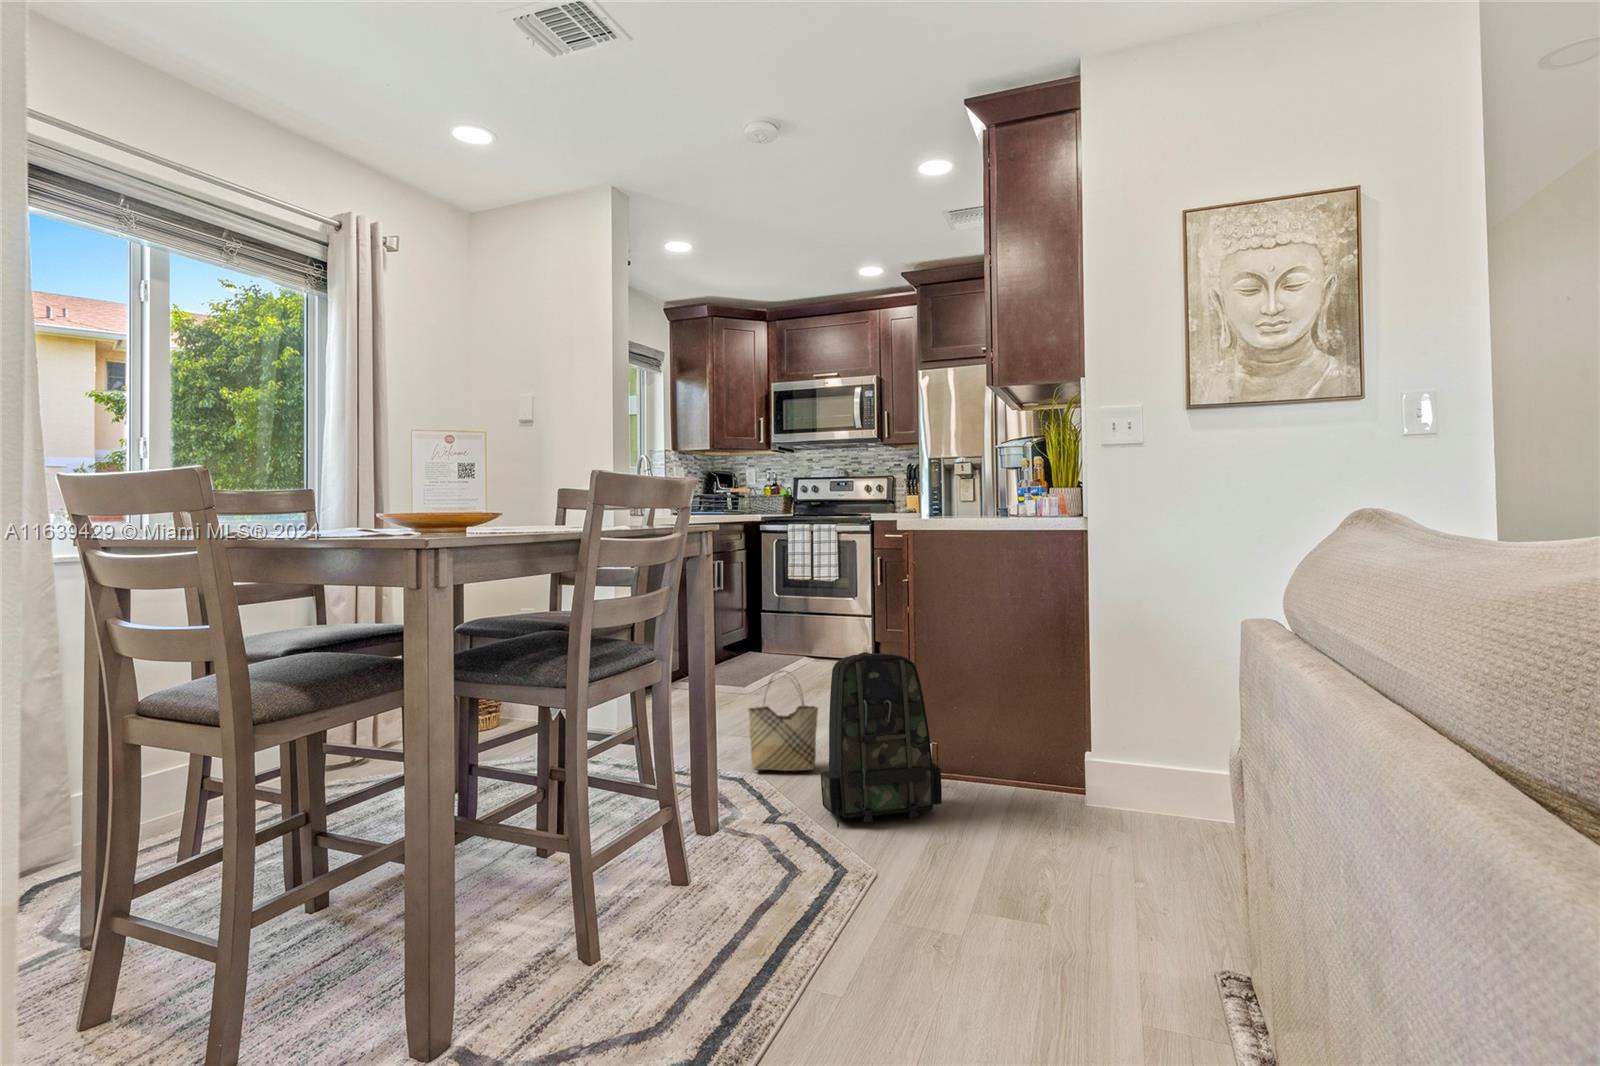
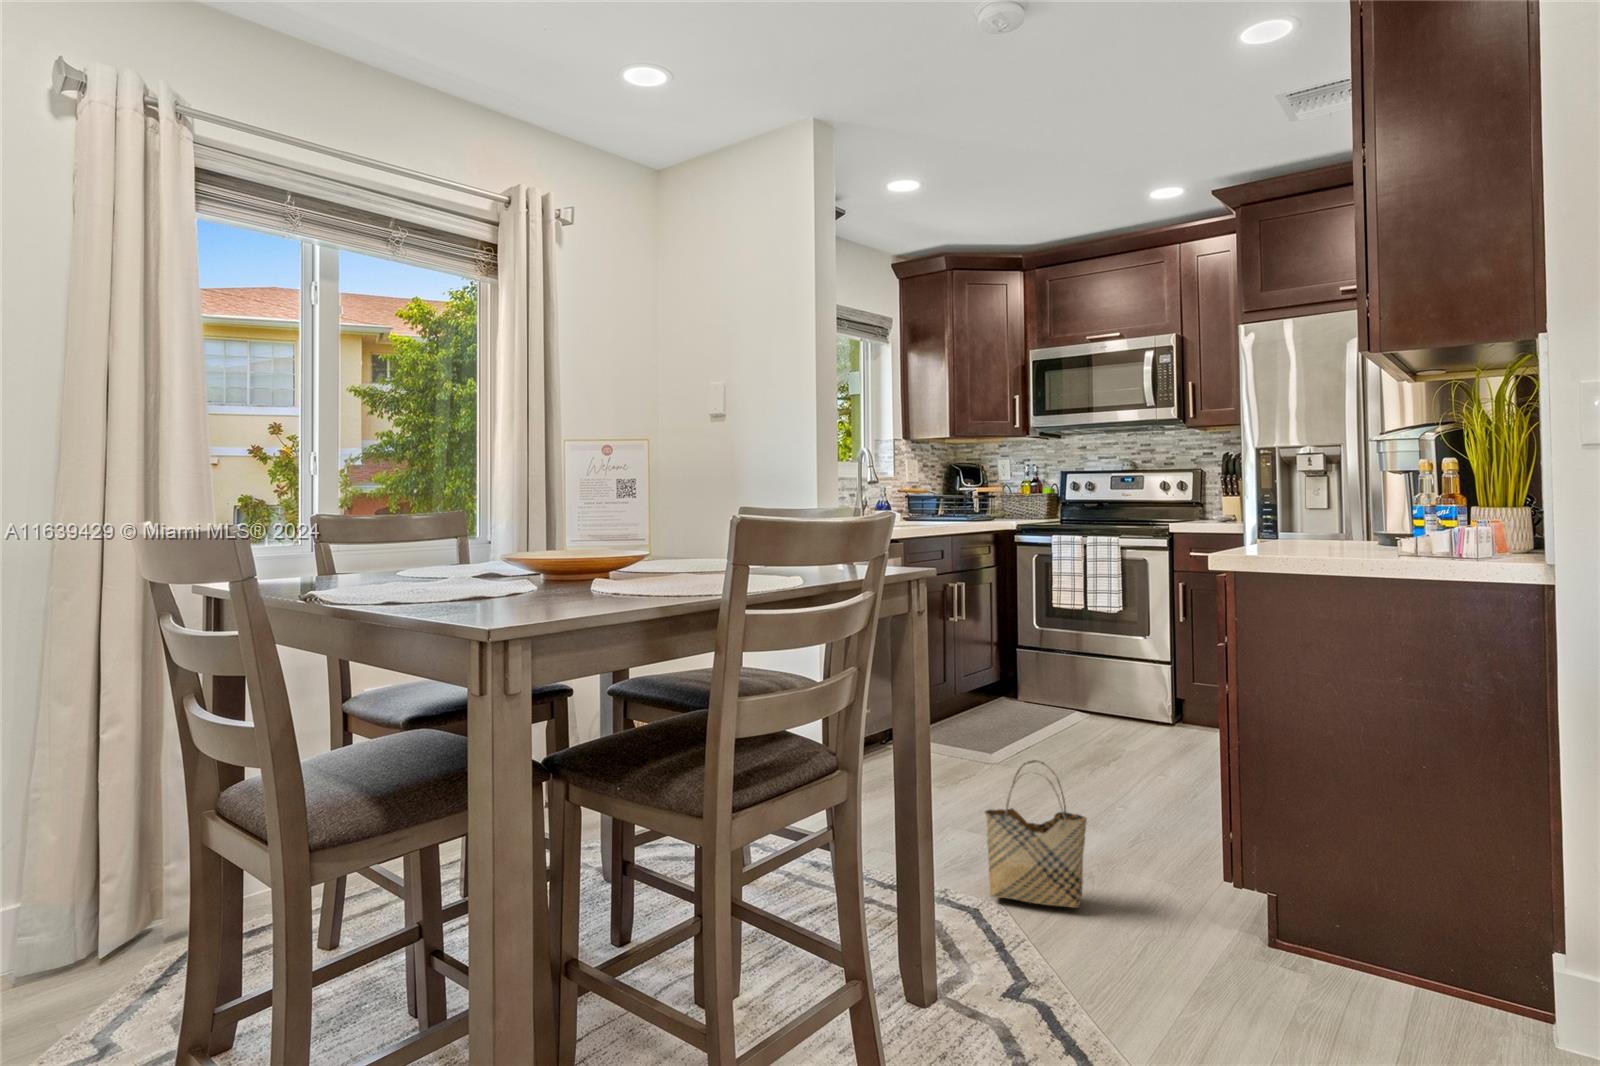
backpack: present [821,652,942,827] -> none [1088,755,1286,1025]

